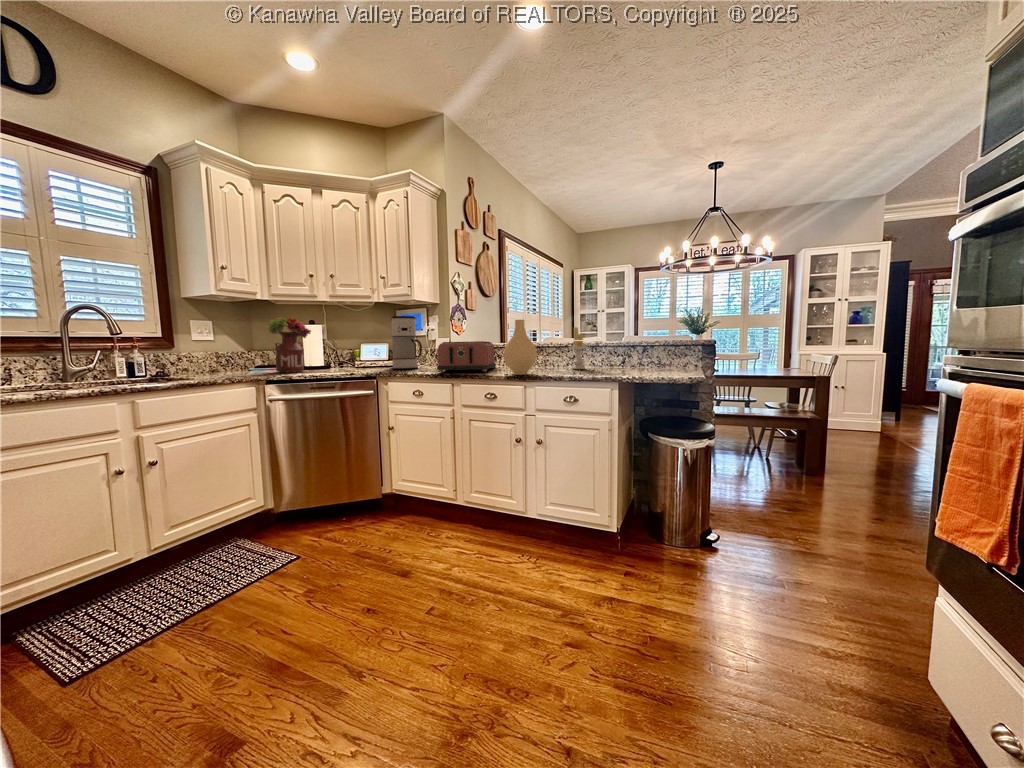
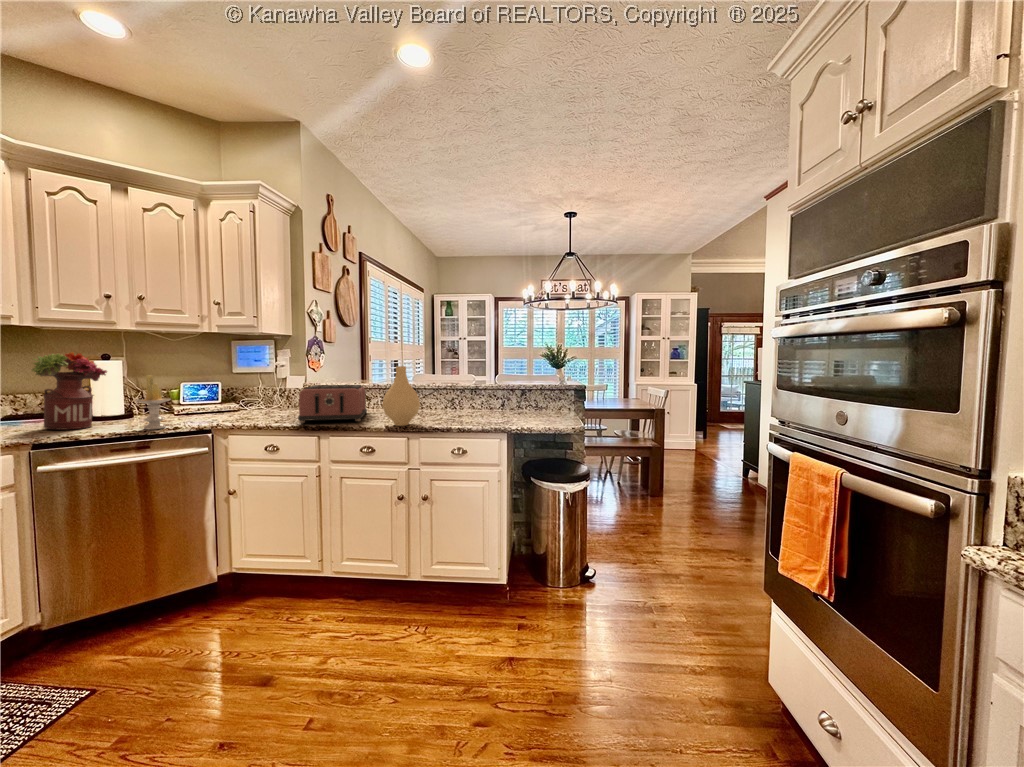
coffee maker: present [391,316,422,369] -> none [228,353,271,418]
candle: present [568,327,588,369] -> present [136,375,171,429]

